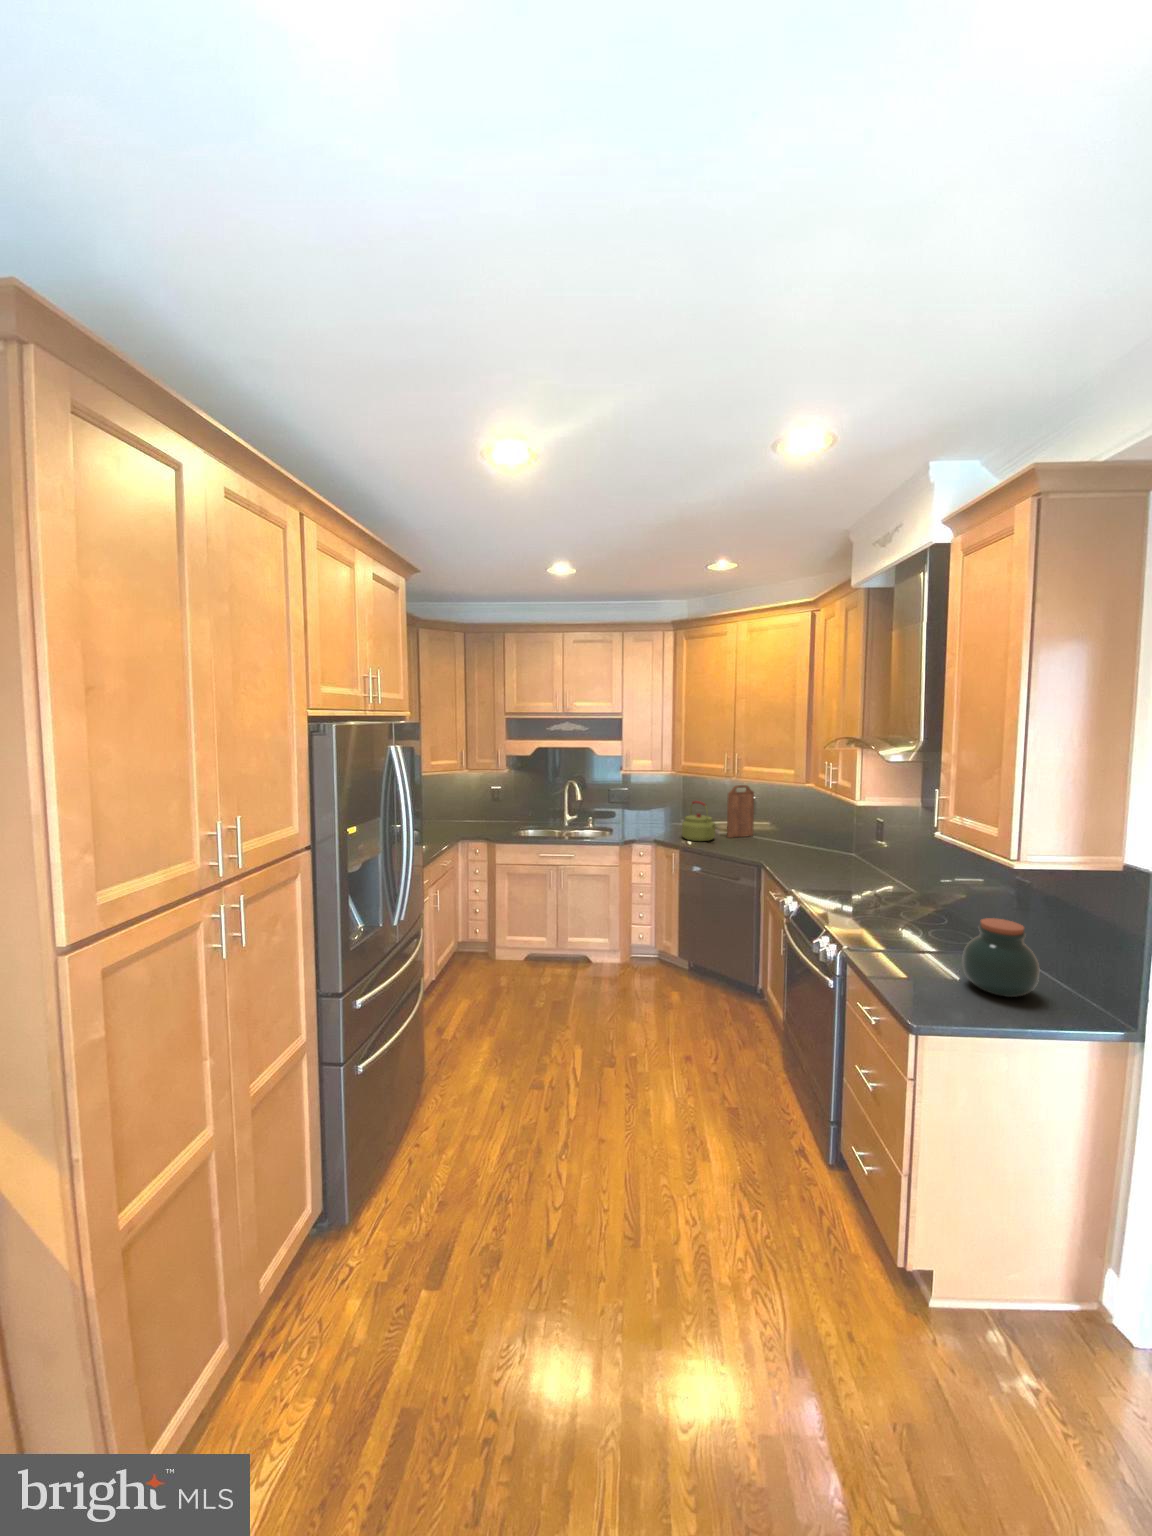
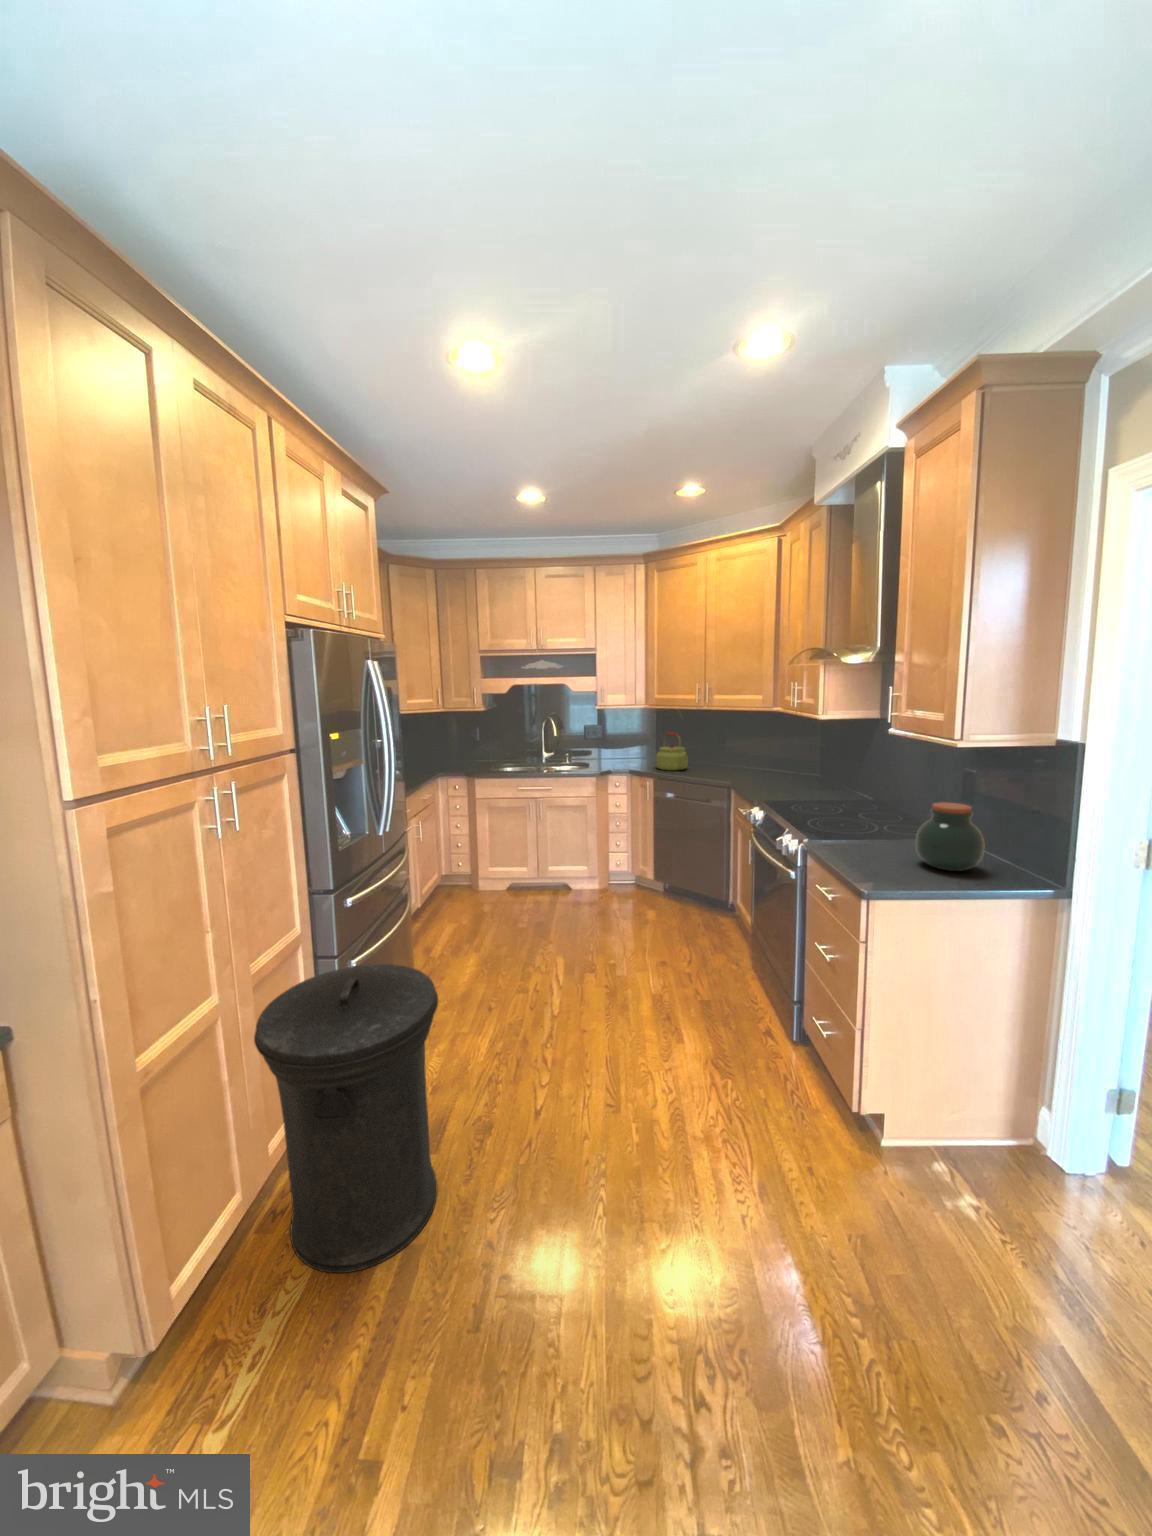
cutting board: present [727,785,754,838] -> none [699,716,725,768]
trash can: none [253,1077,447,1440] -> present [254,964,438,1273]

